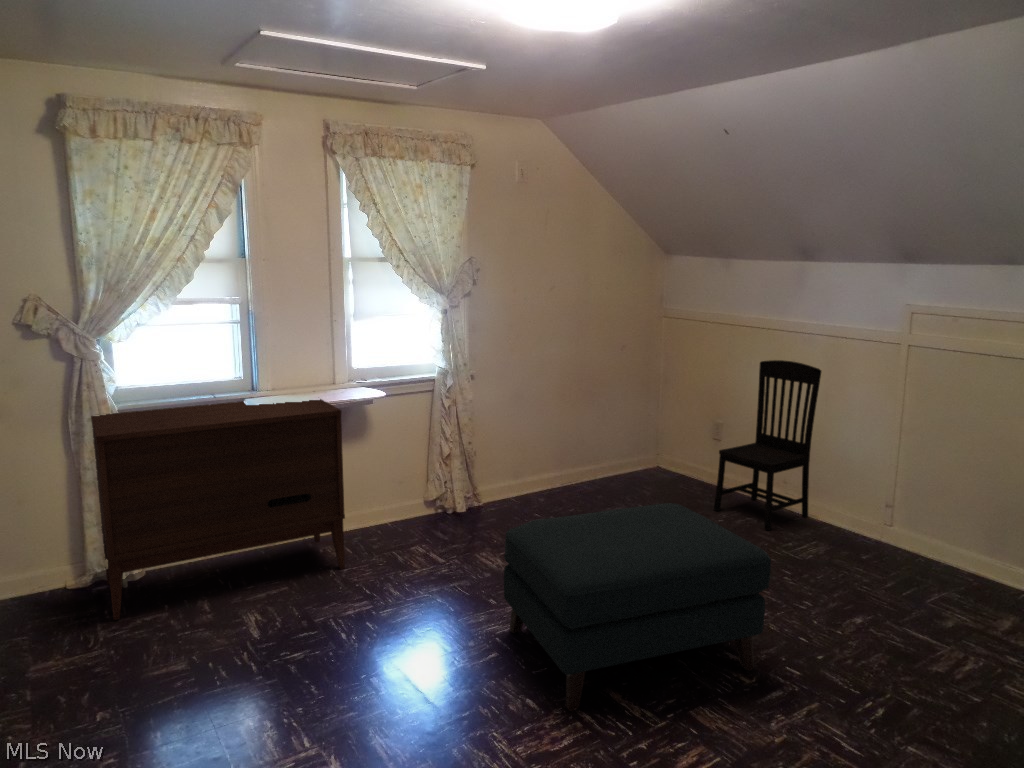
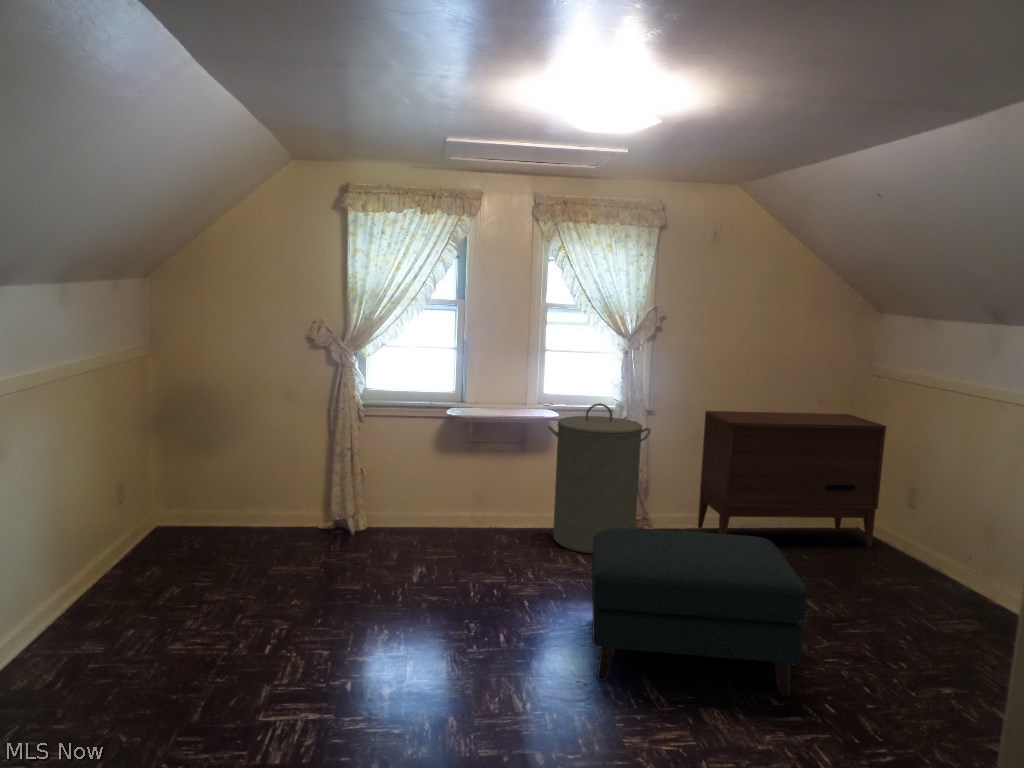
chair: present [714,360,821,530] -> none [881,425,1011,601]
laundry hamper: none [375,374,488,549] -> present [548,403,651,554]
dresser: present [91,399,345,620] -> present [698,411,886,548]

